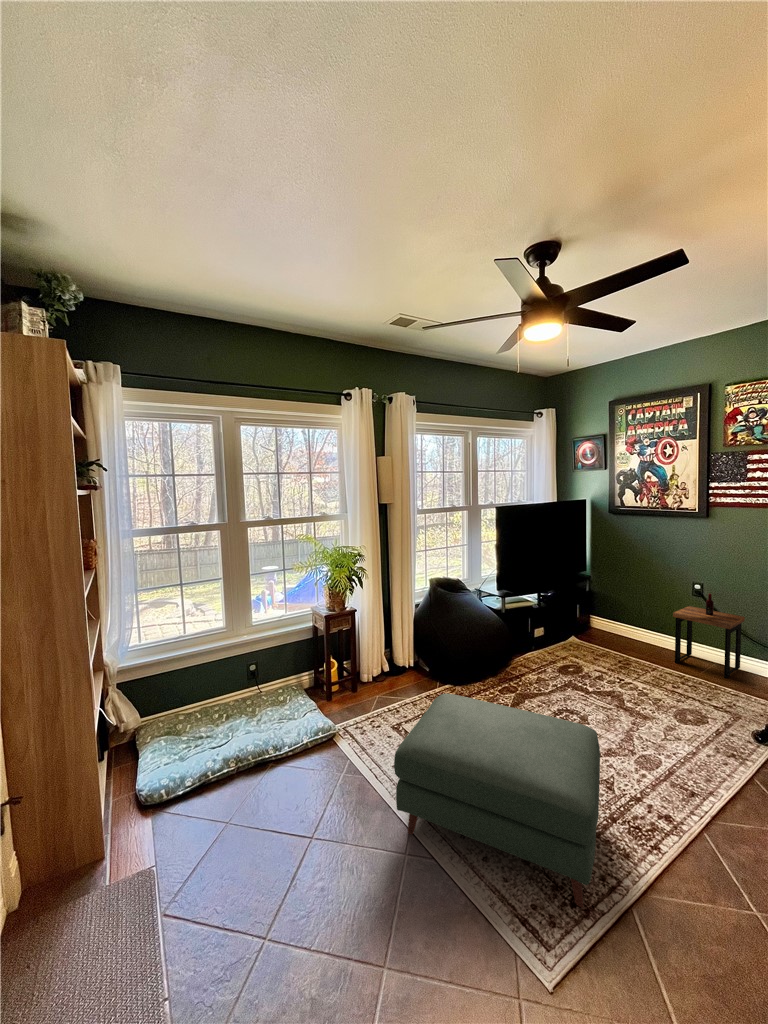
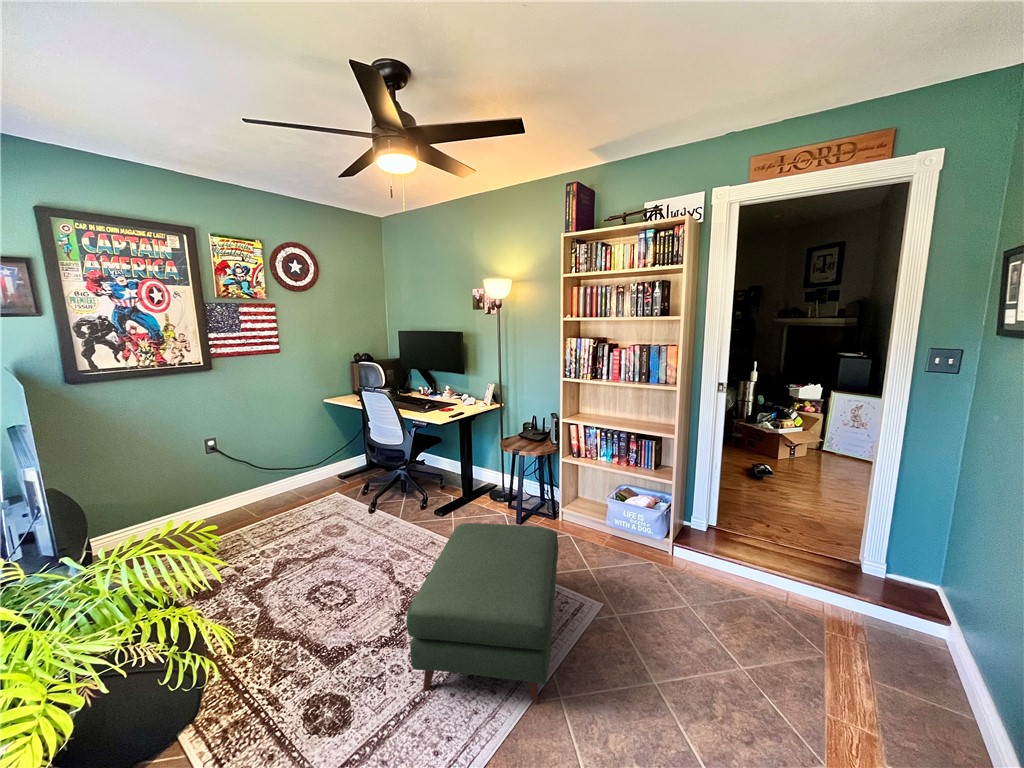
side table: present [673,594,745,678] -> none [213,442,281,523]

